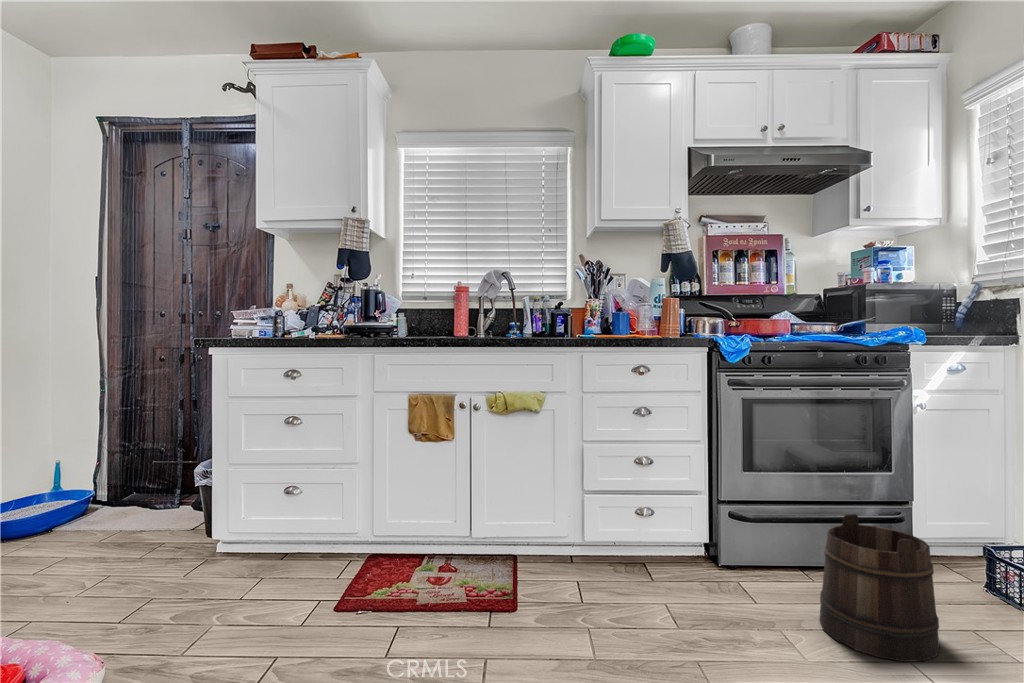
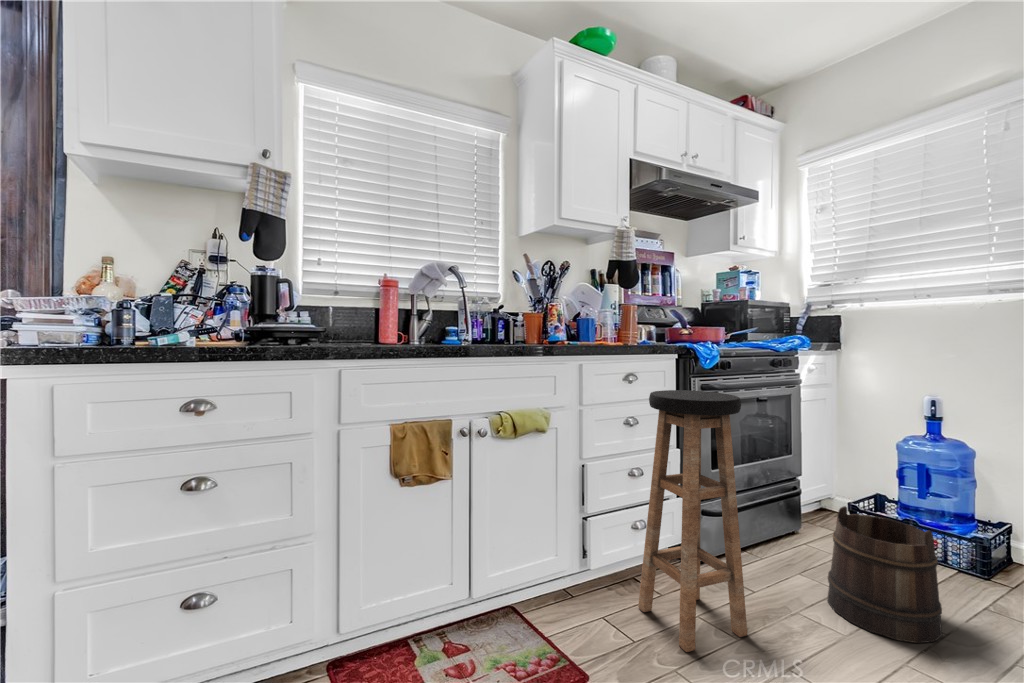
bar stool: none [612,379,694,612] -> present [638,390,748,652]

